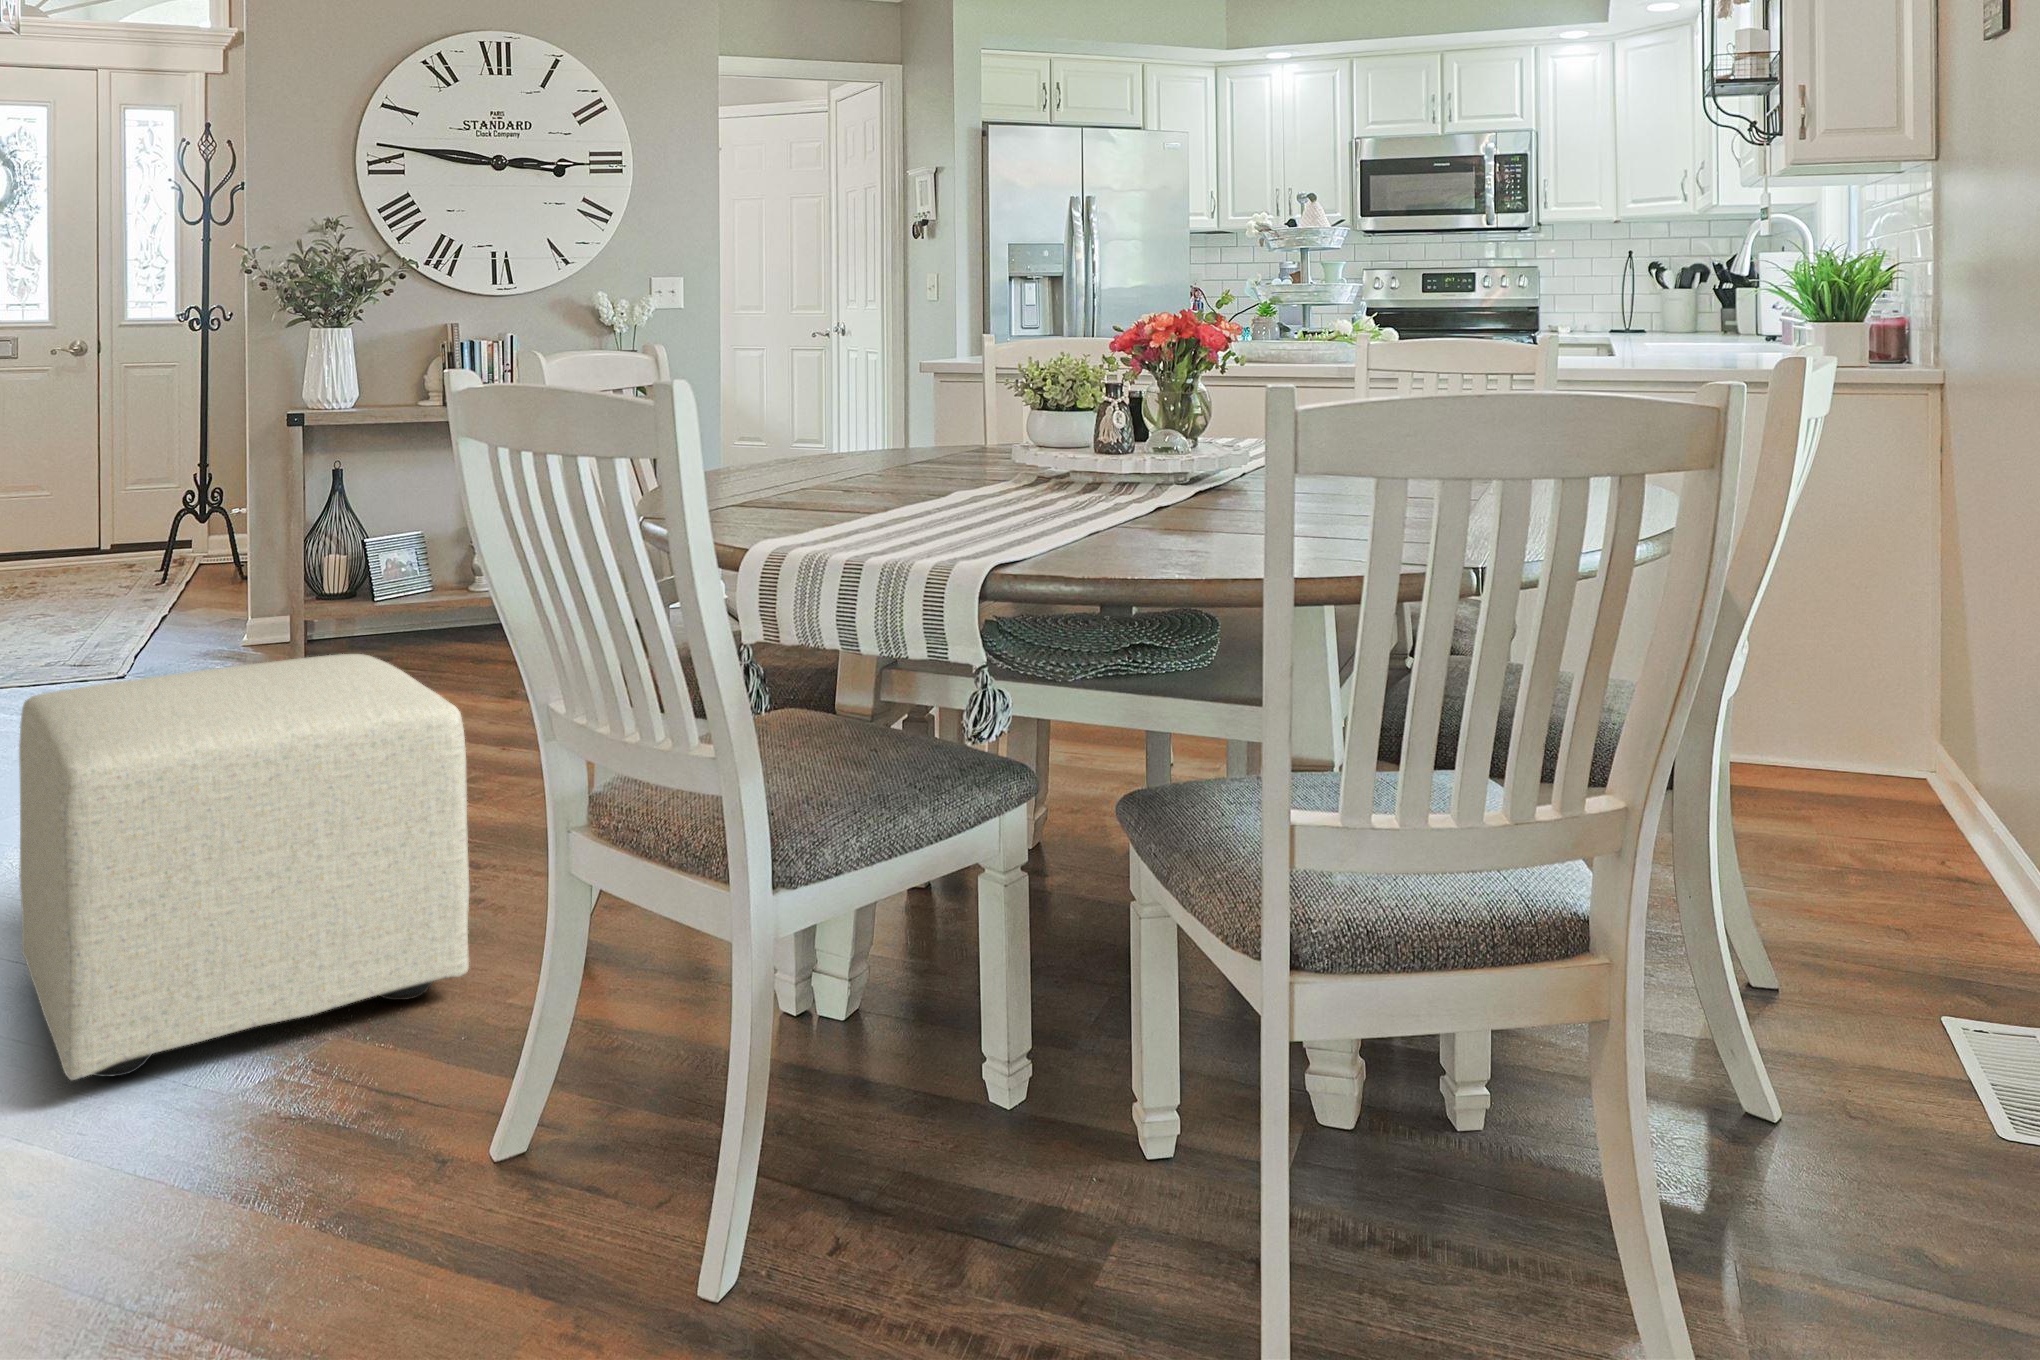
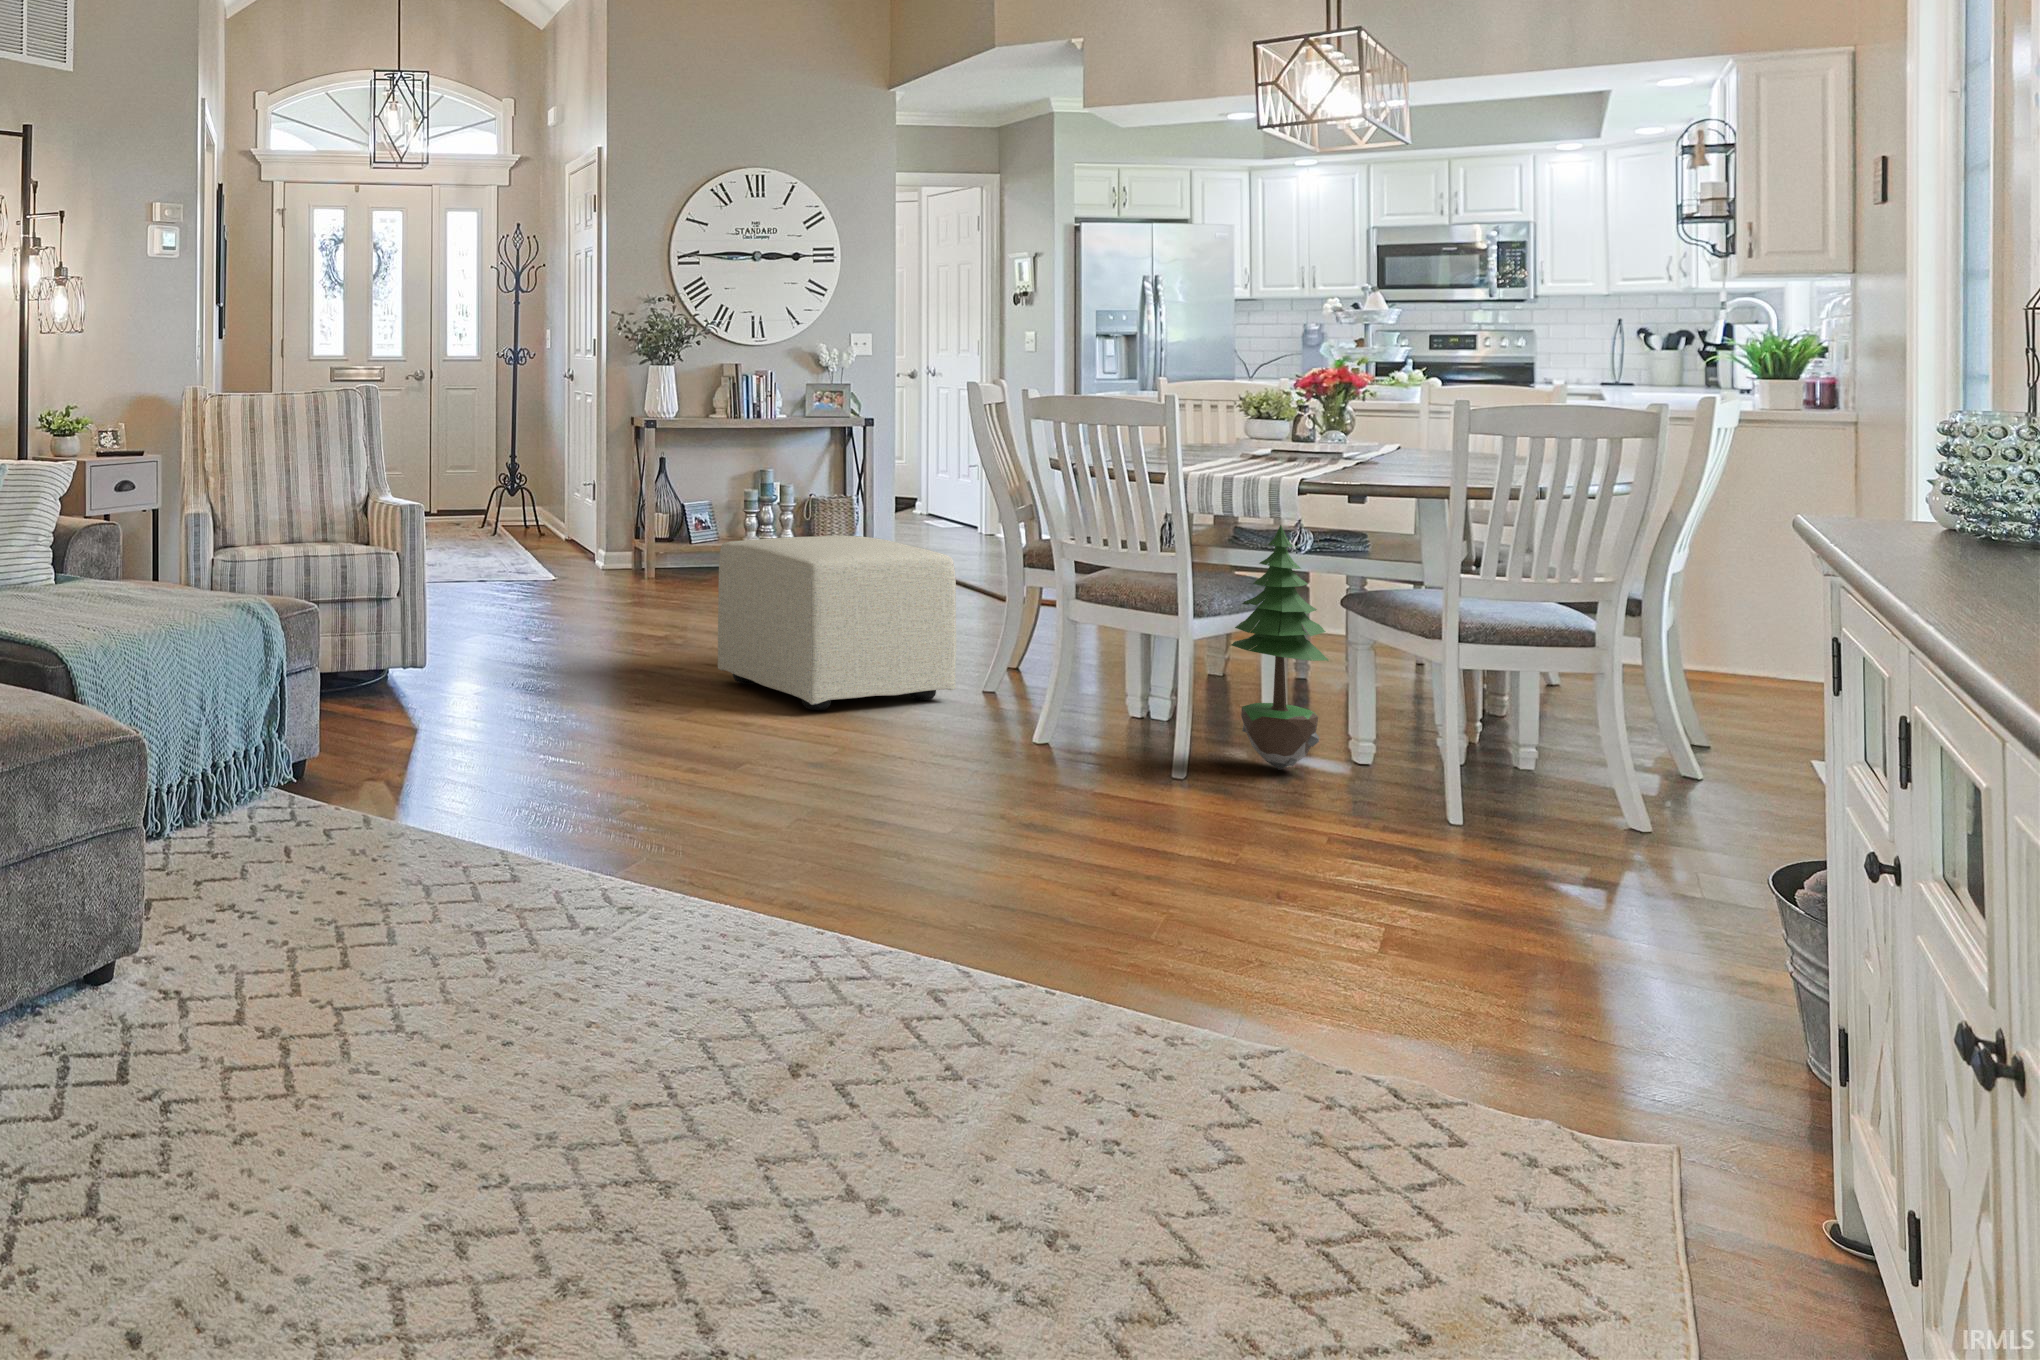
potted tree: none [864,668,1056,1208] -> present [1231,525,1328,770]

